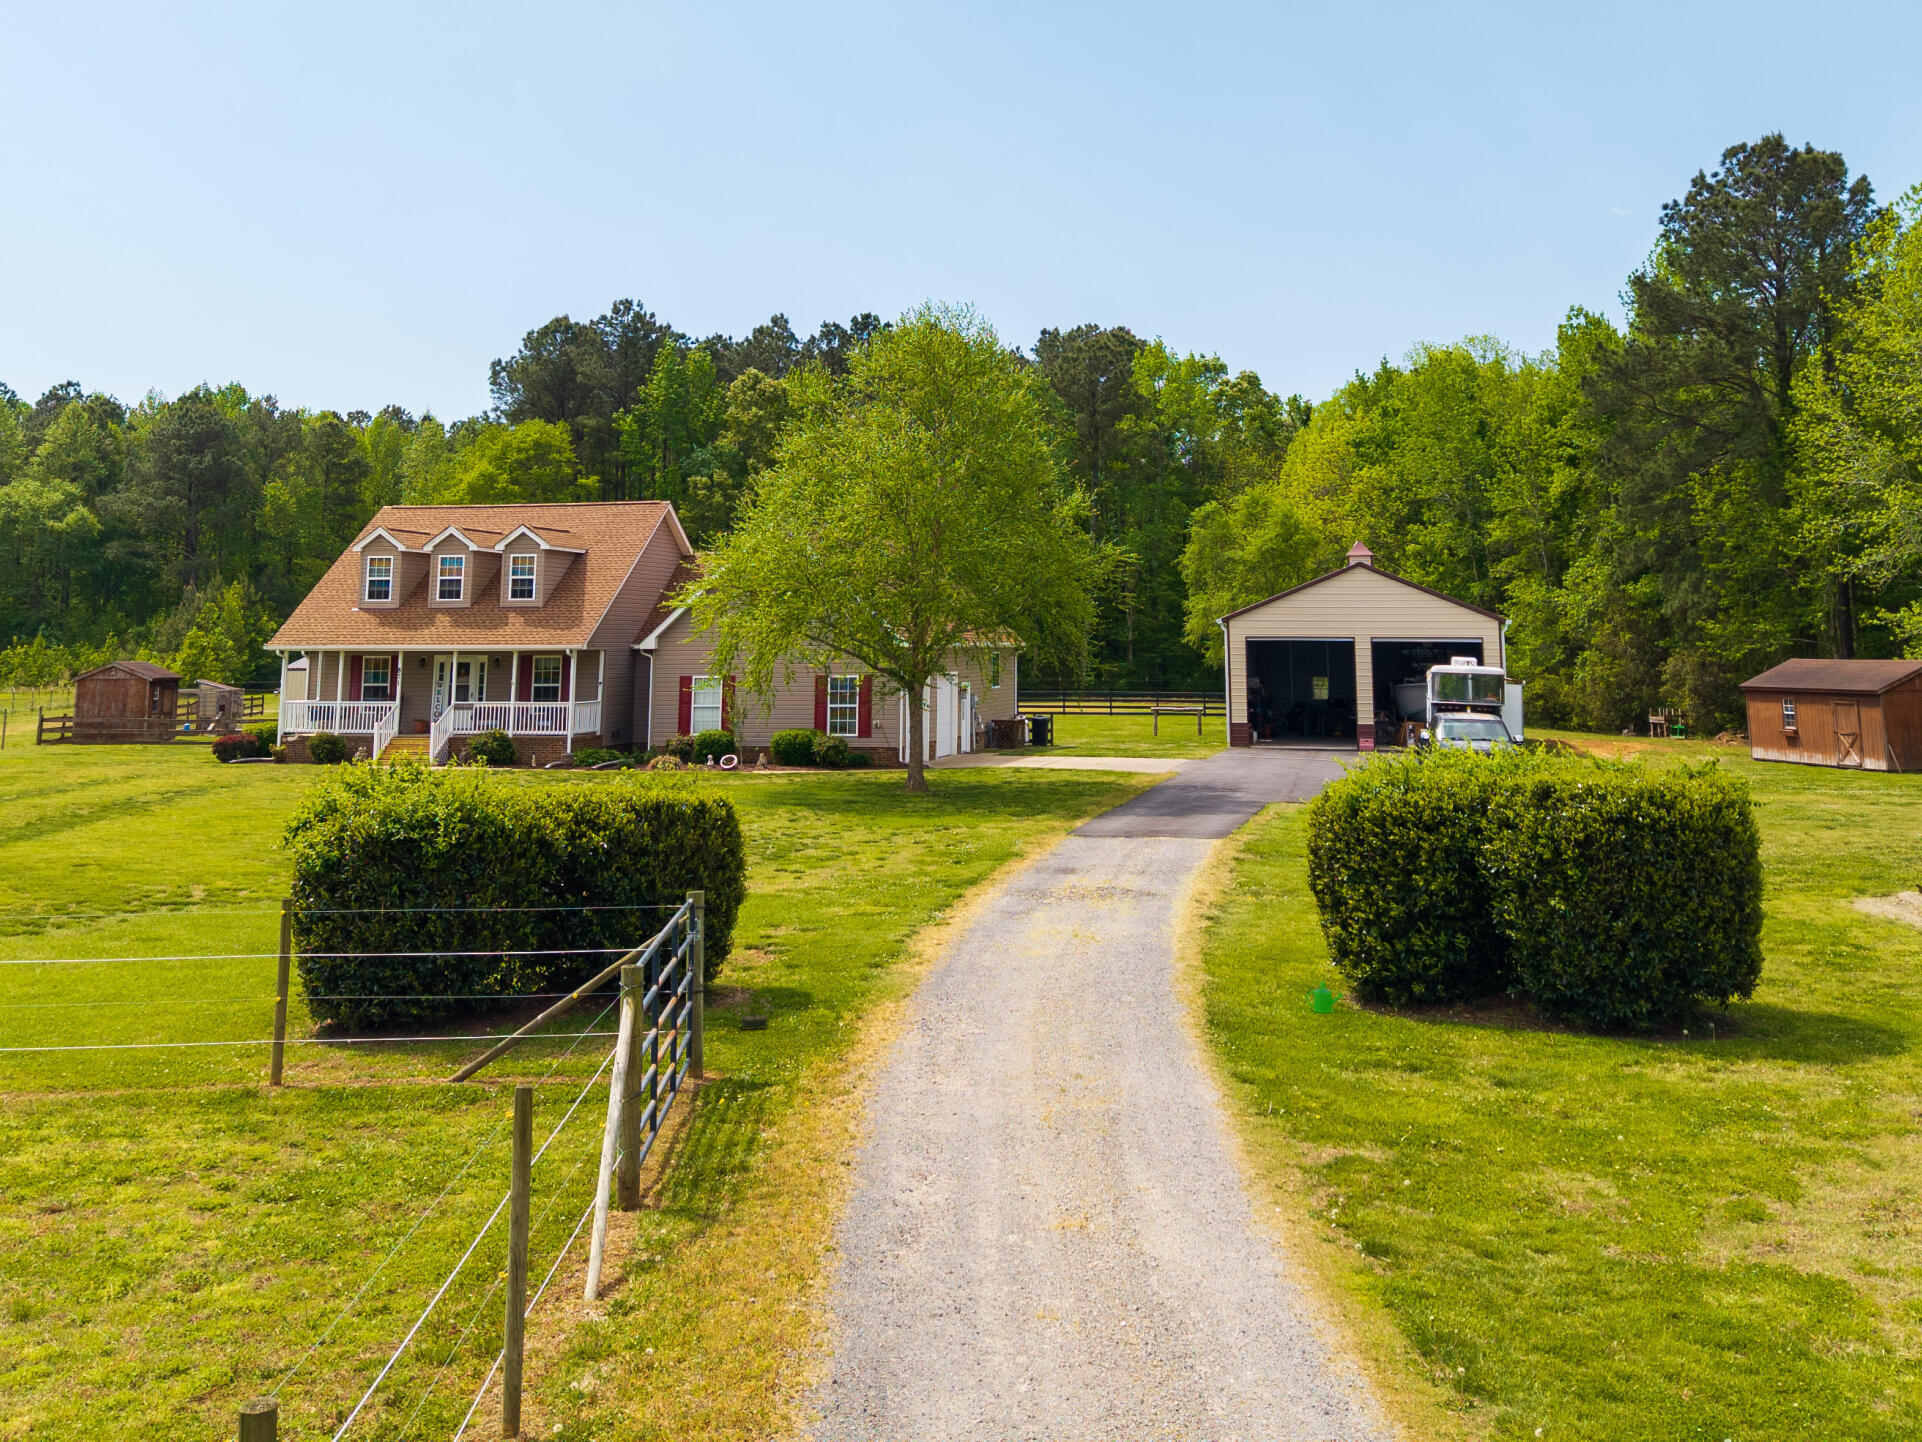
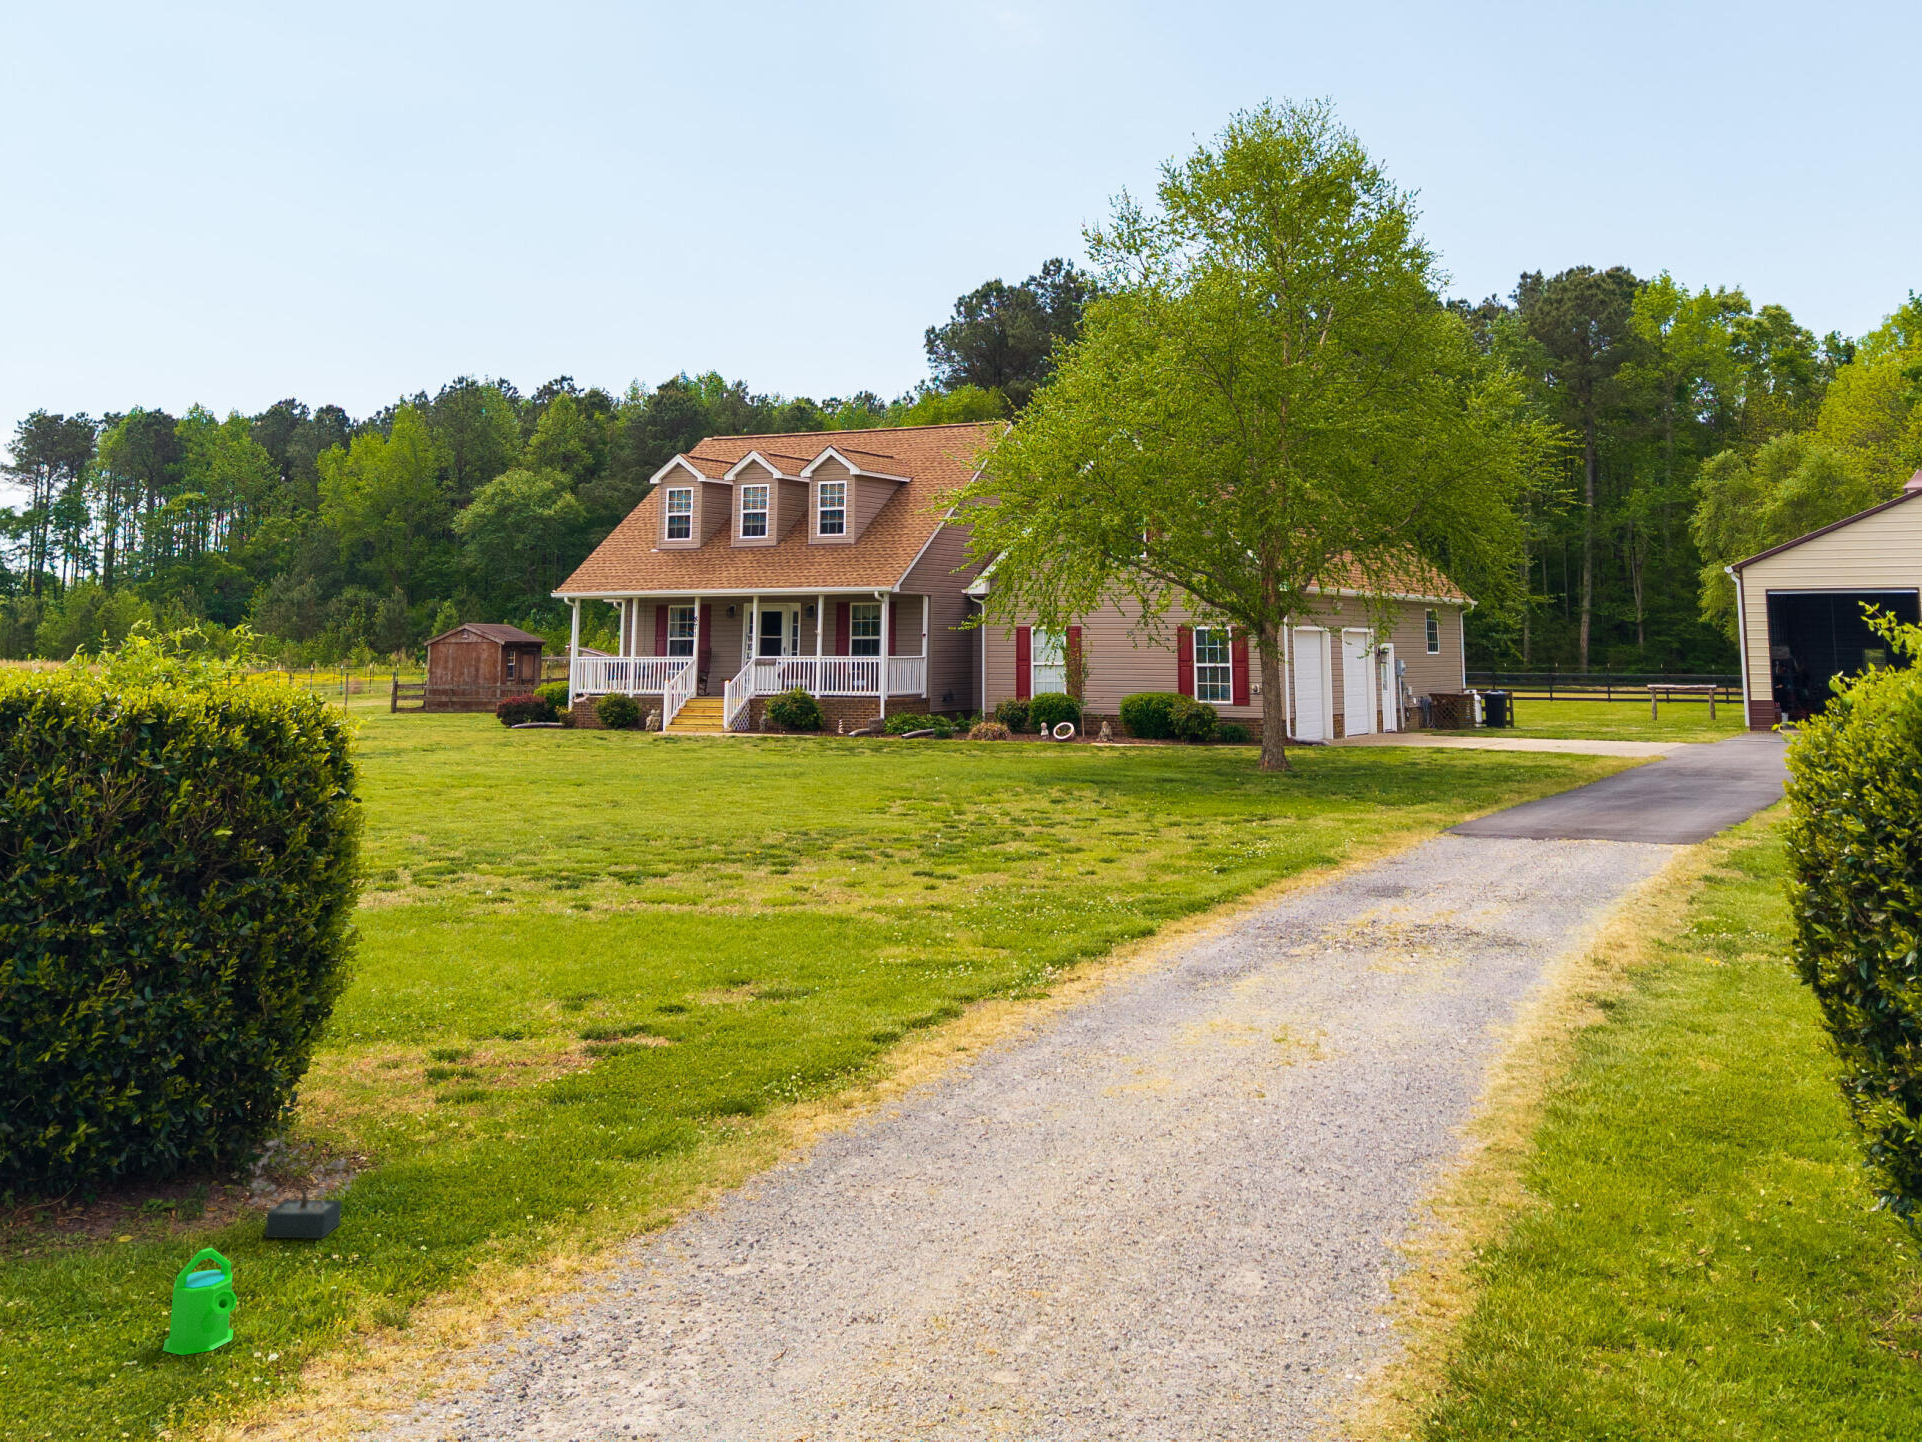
watering can: present [1305,981,1344,1013] -> present [163,1247,237,1355]

